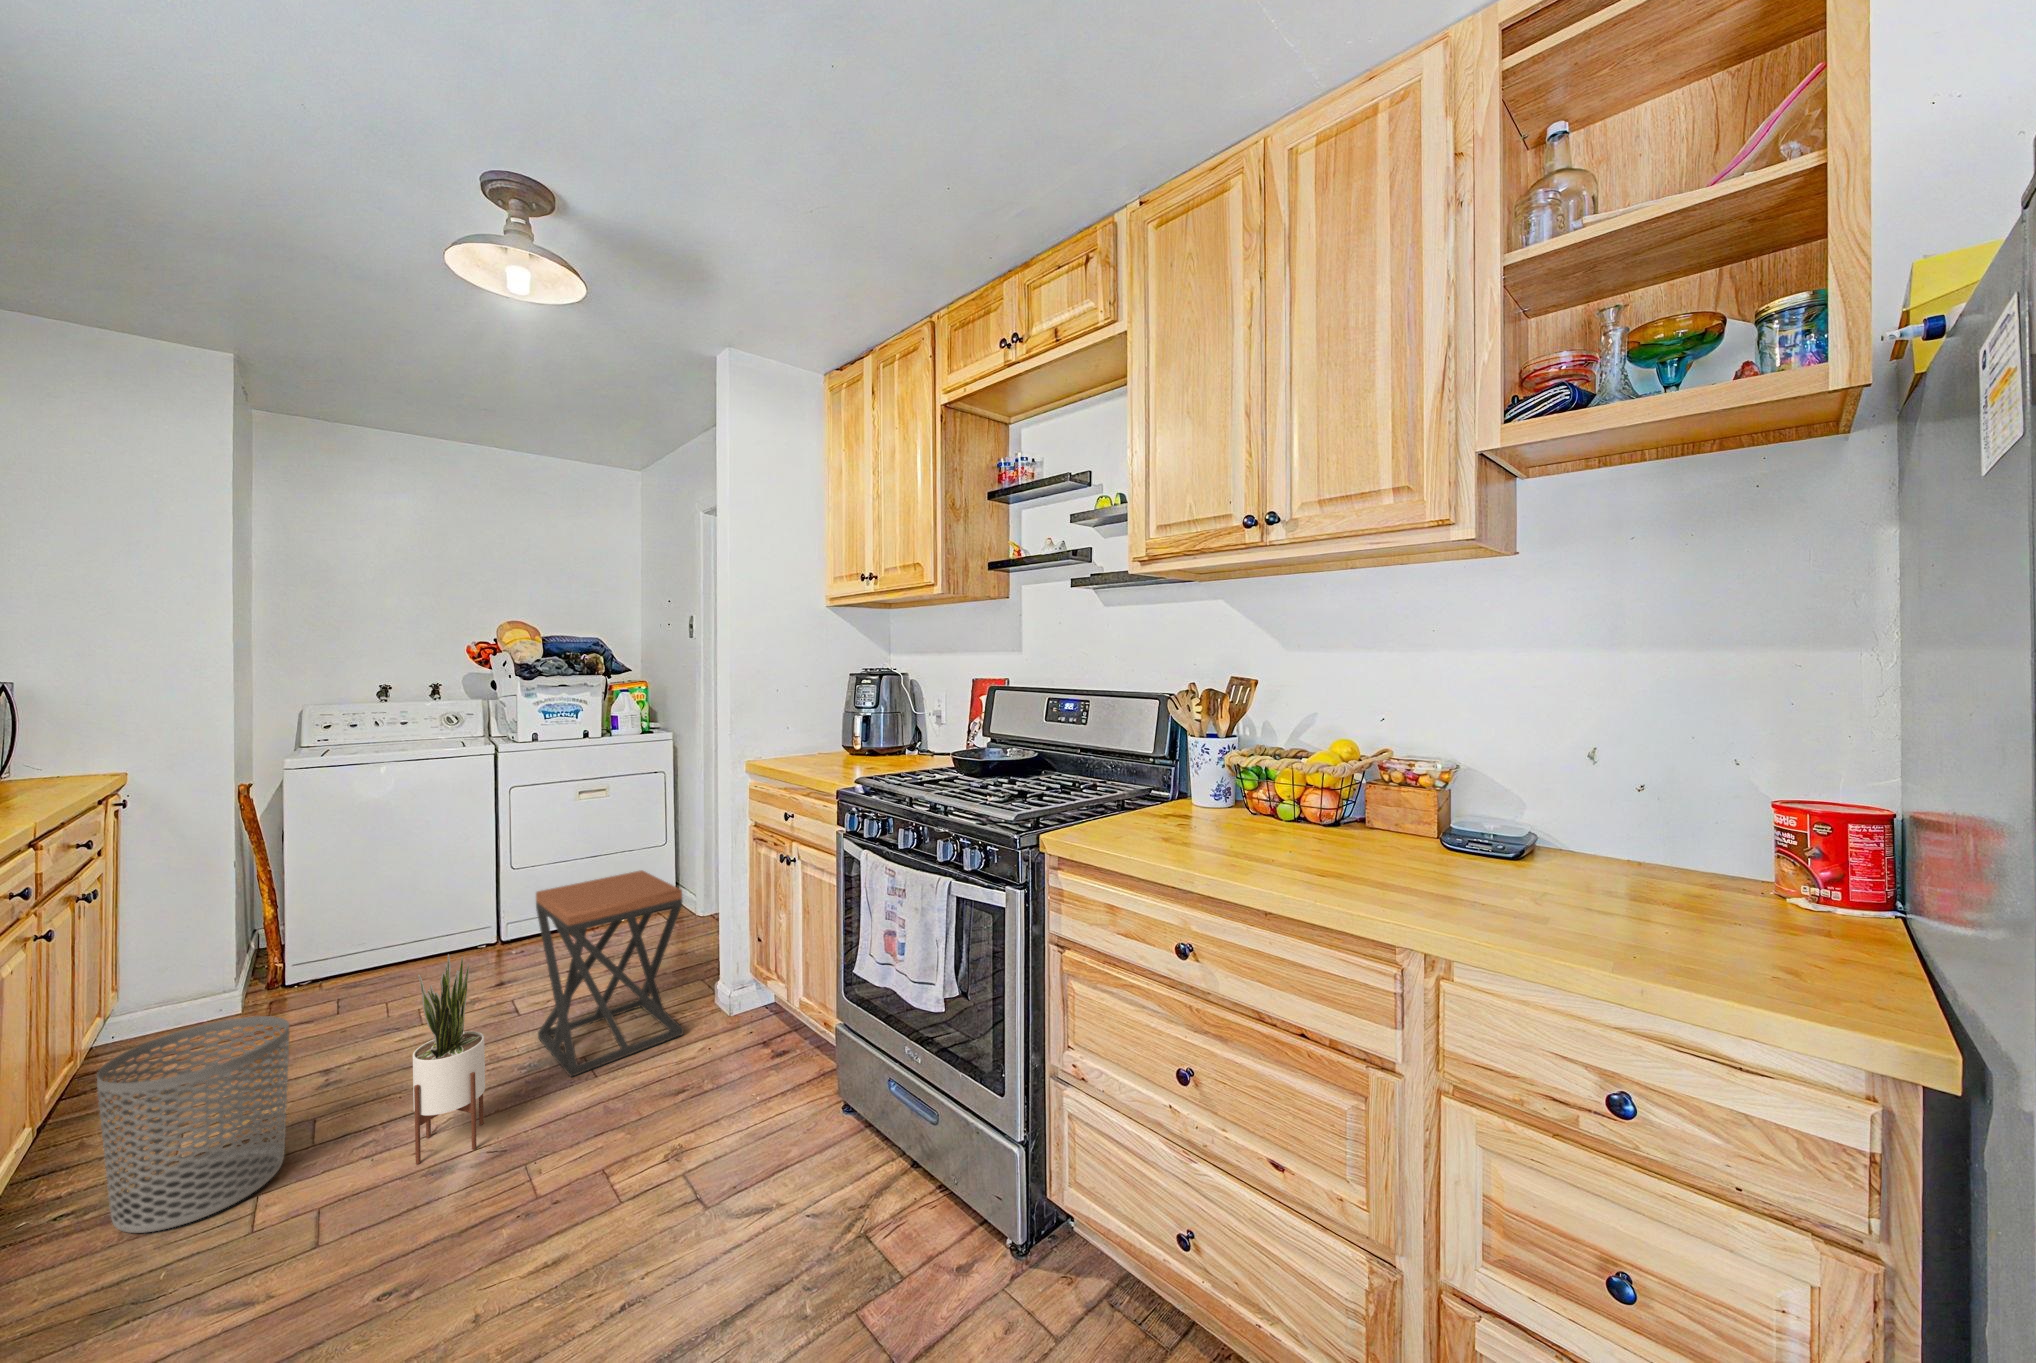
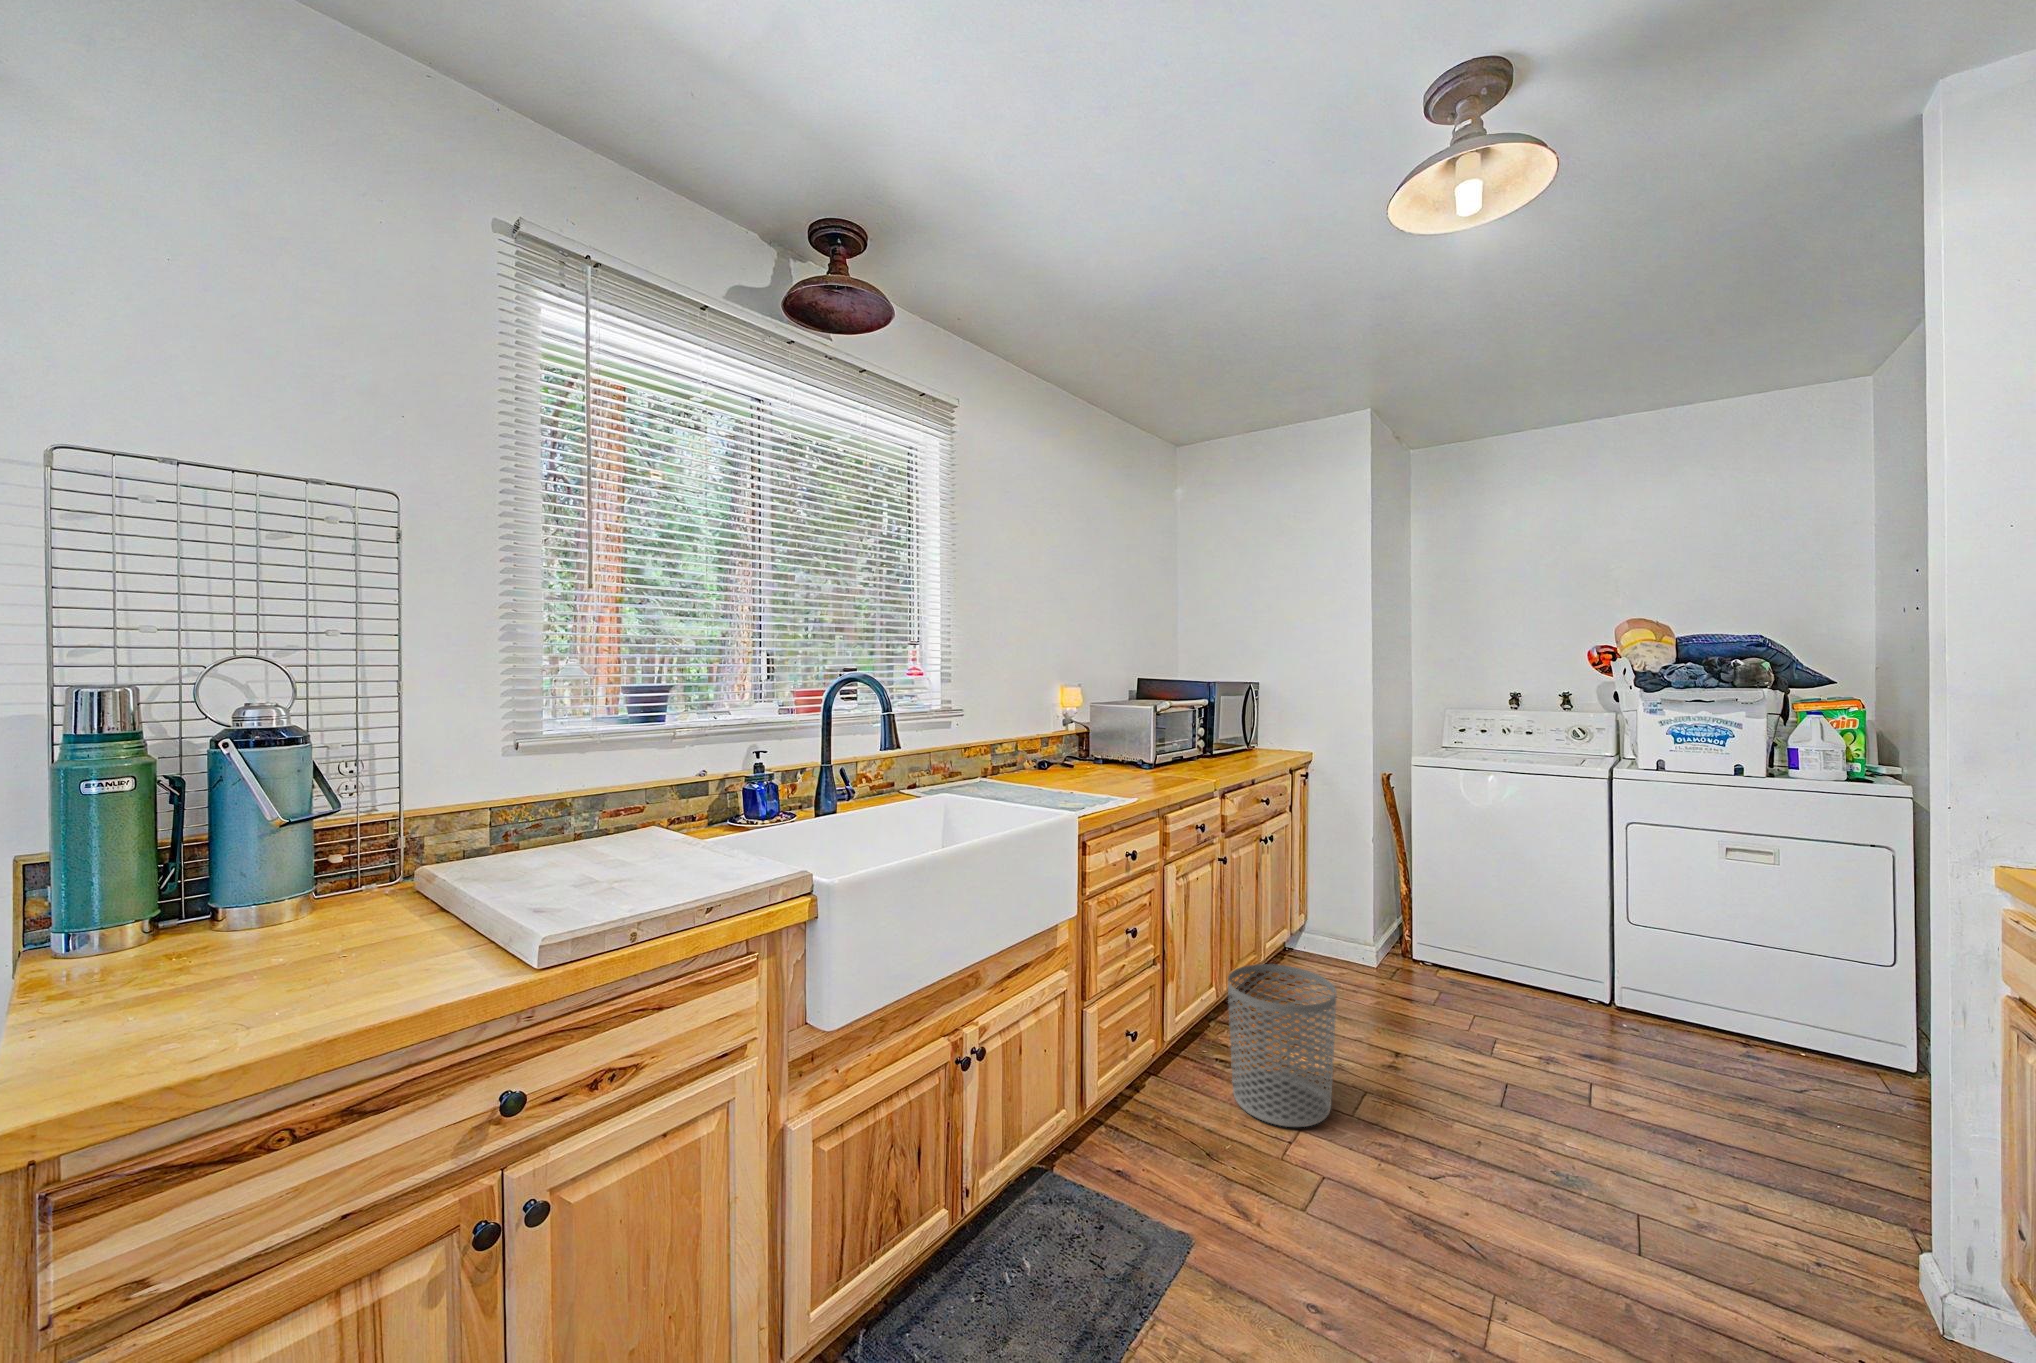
stool: present [536,870,684,1077] -> none [1590,960,1809,1285]
potted plant: present [413,954,485,1164] -> none [1406,991,1483,1225]

